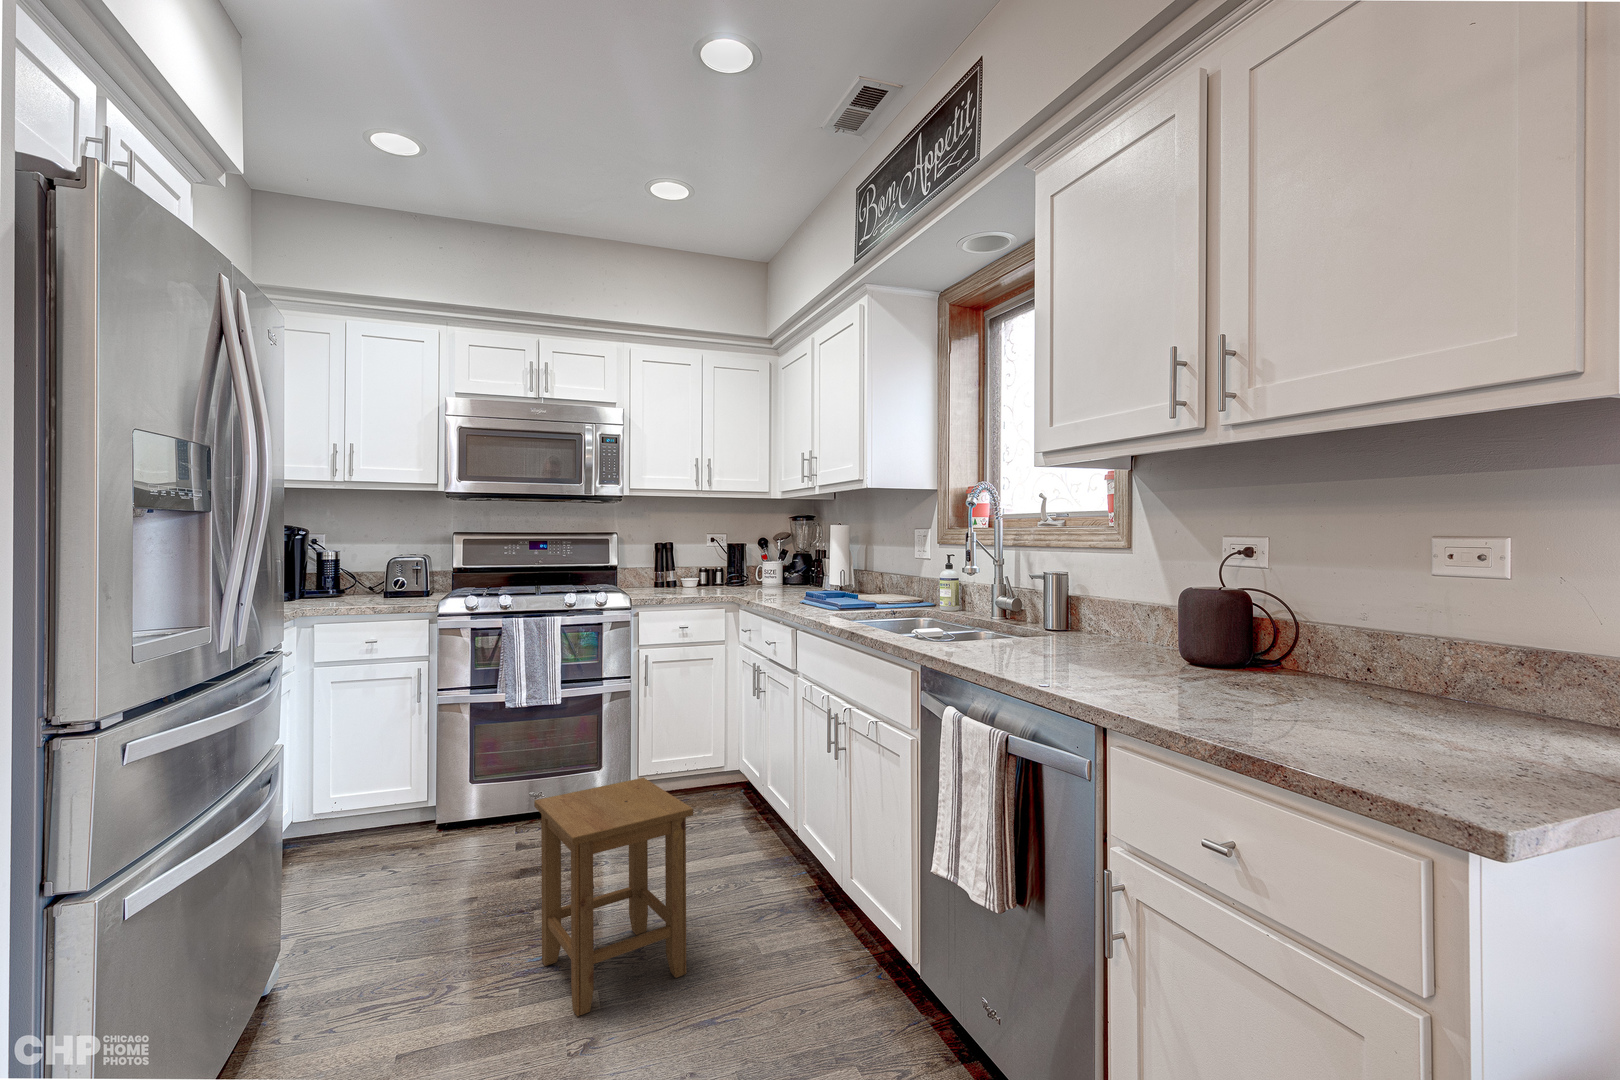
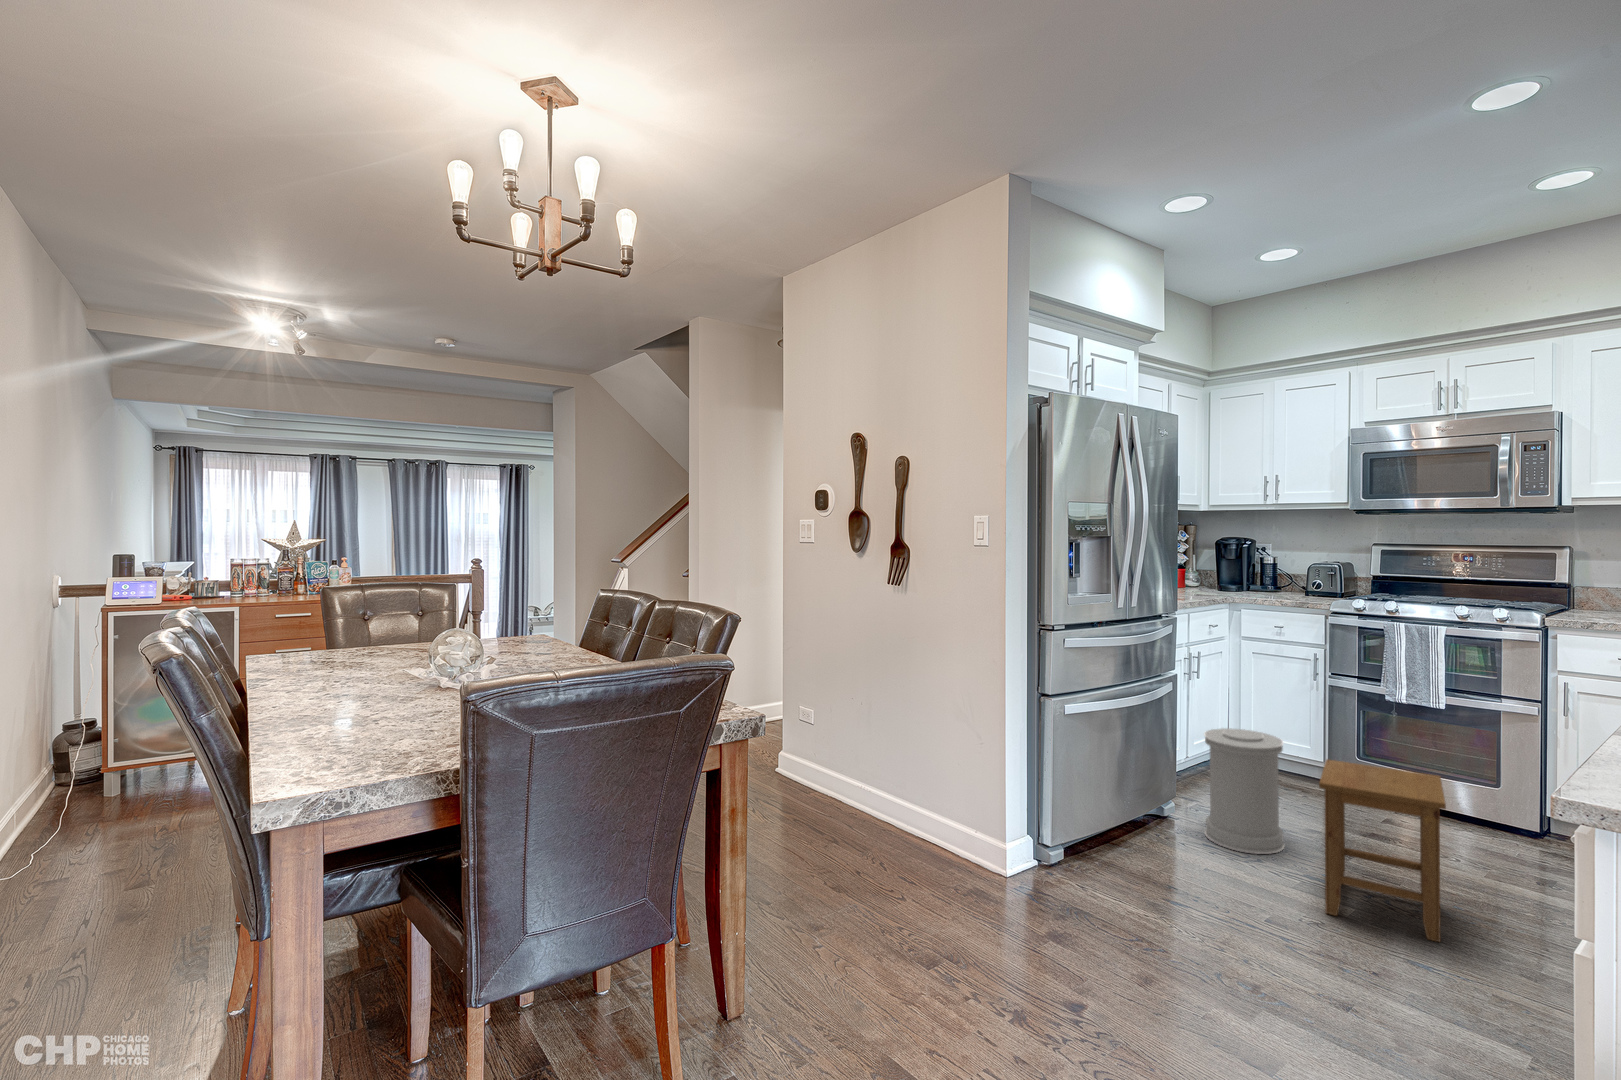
trash can: none [340,790,461,994] -> present [1204,728,1284,854]

